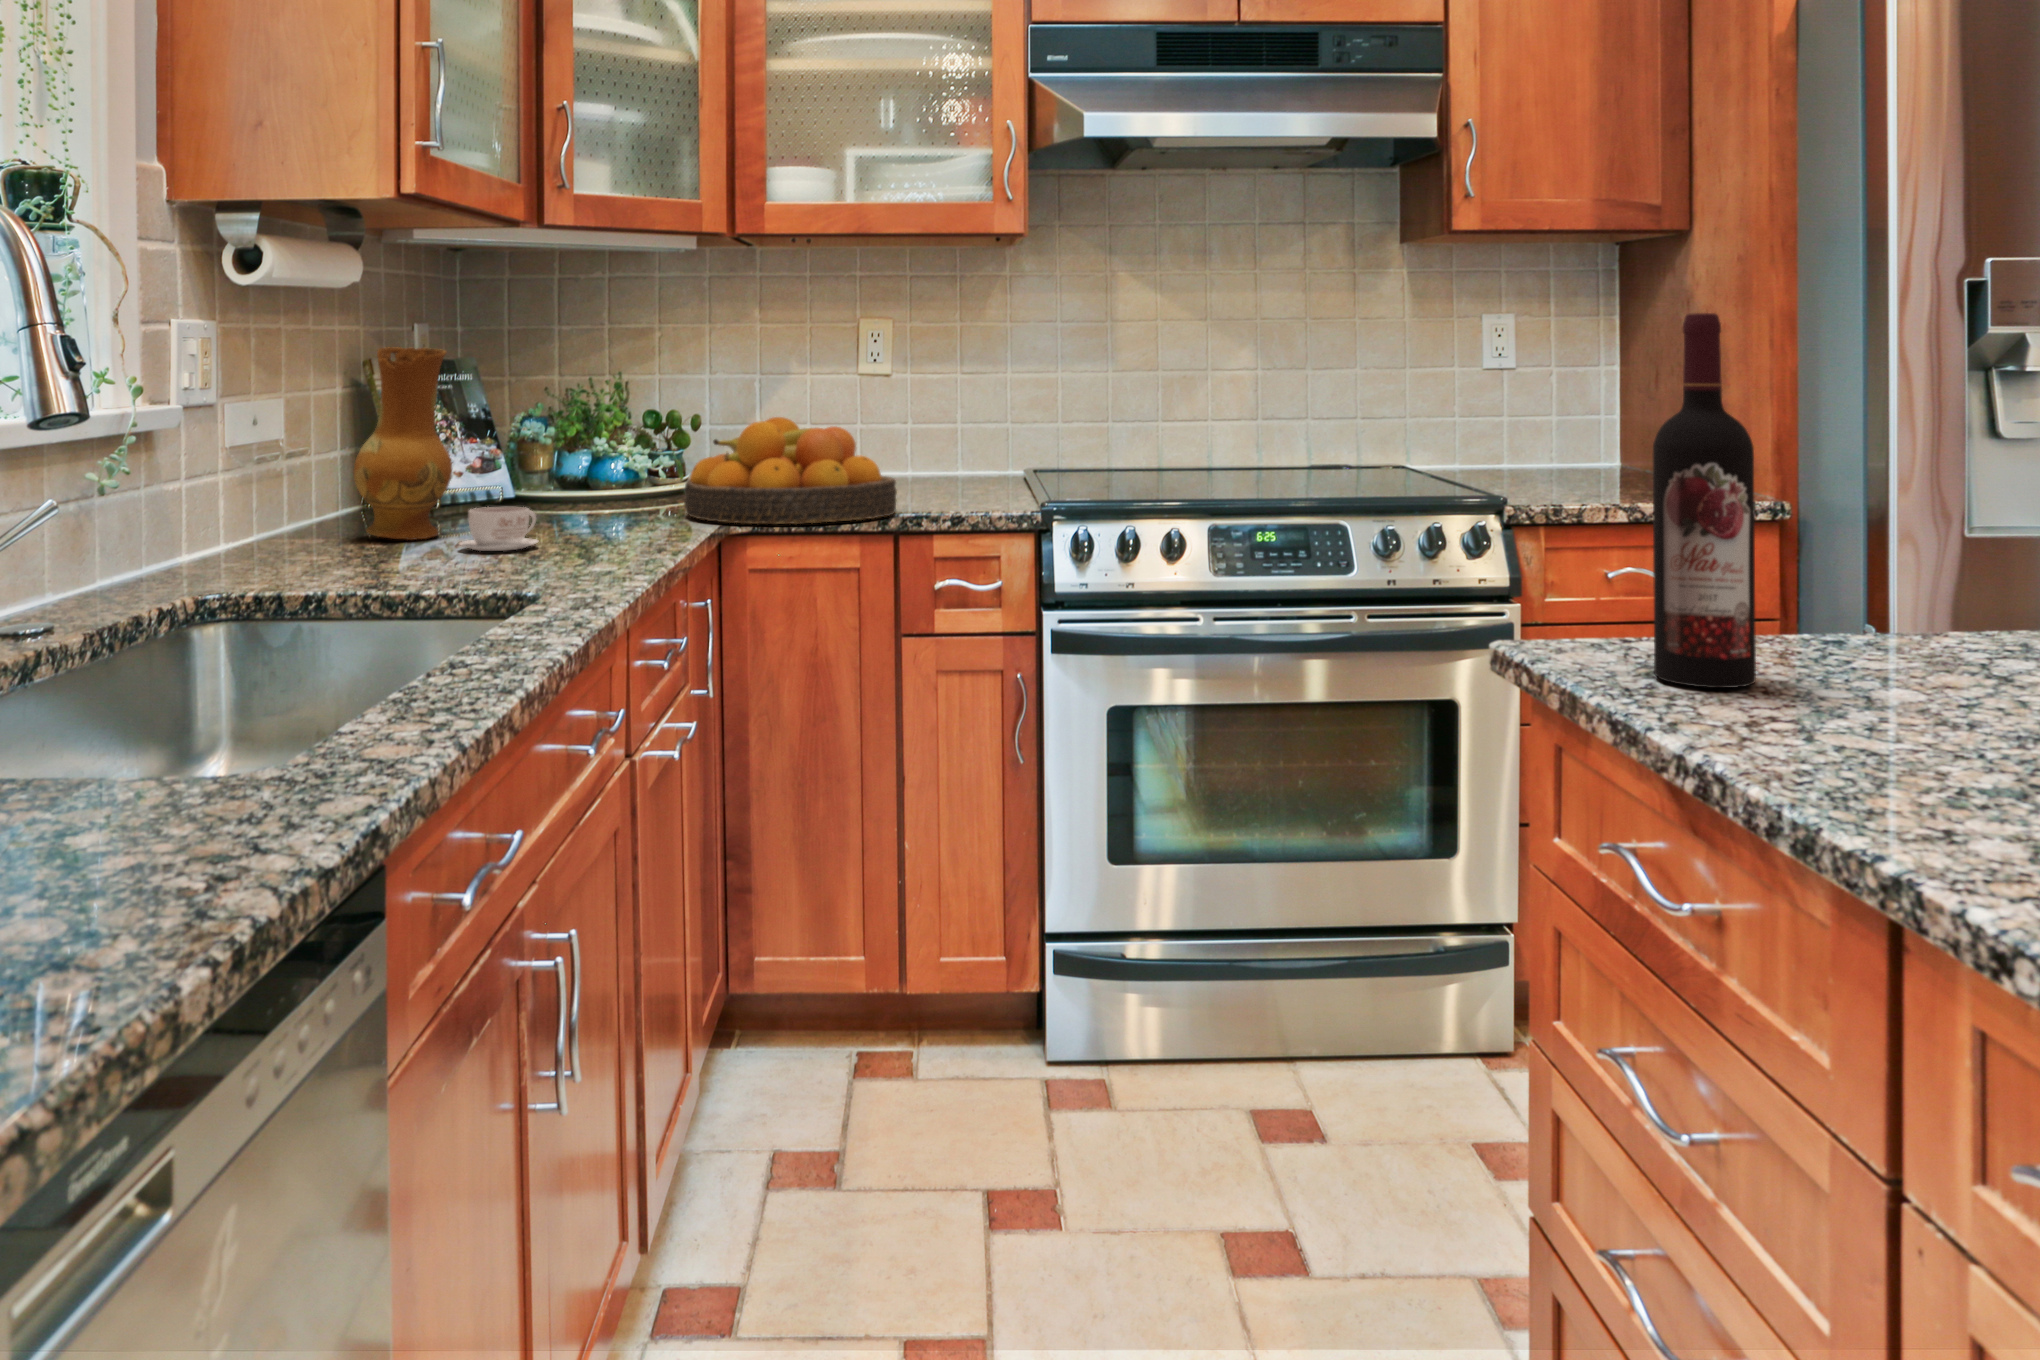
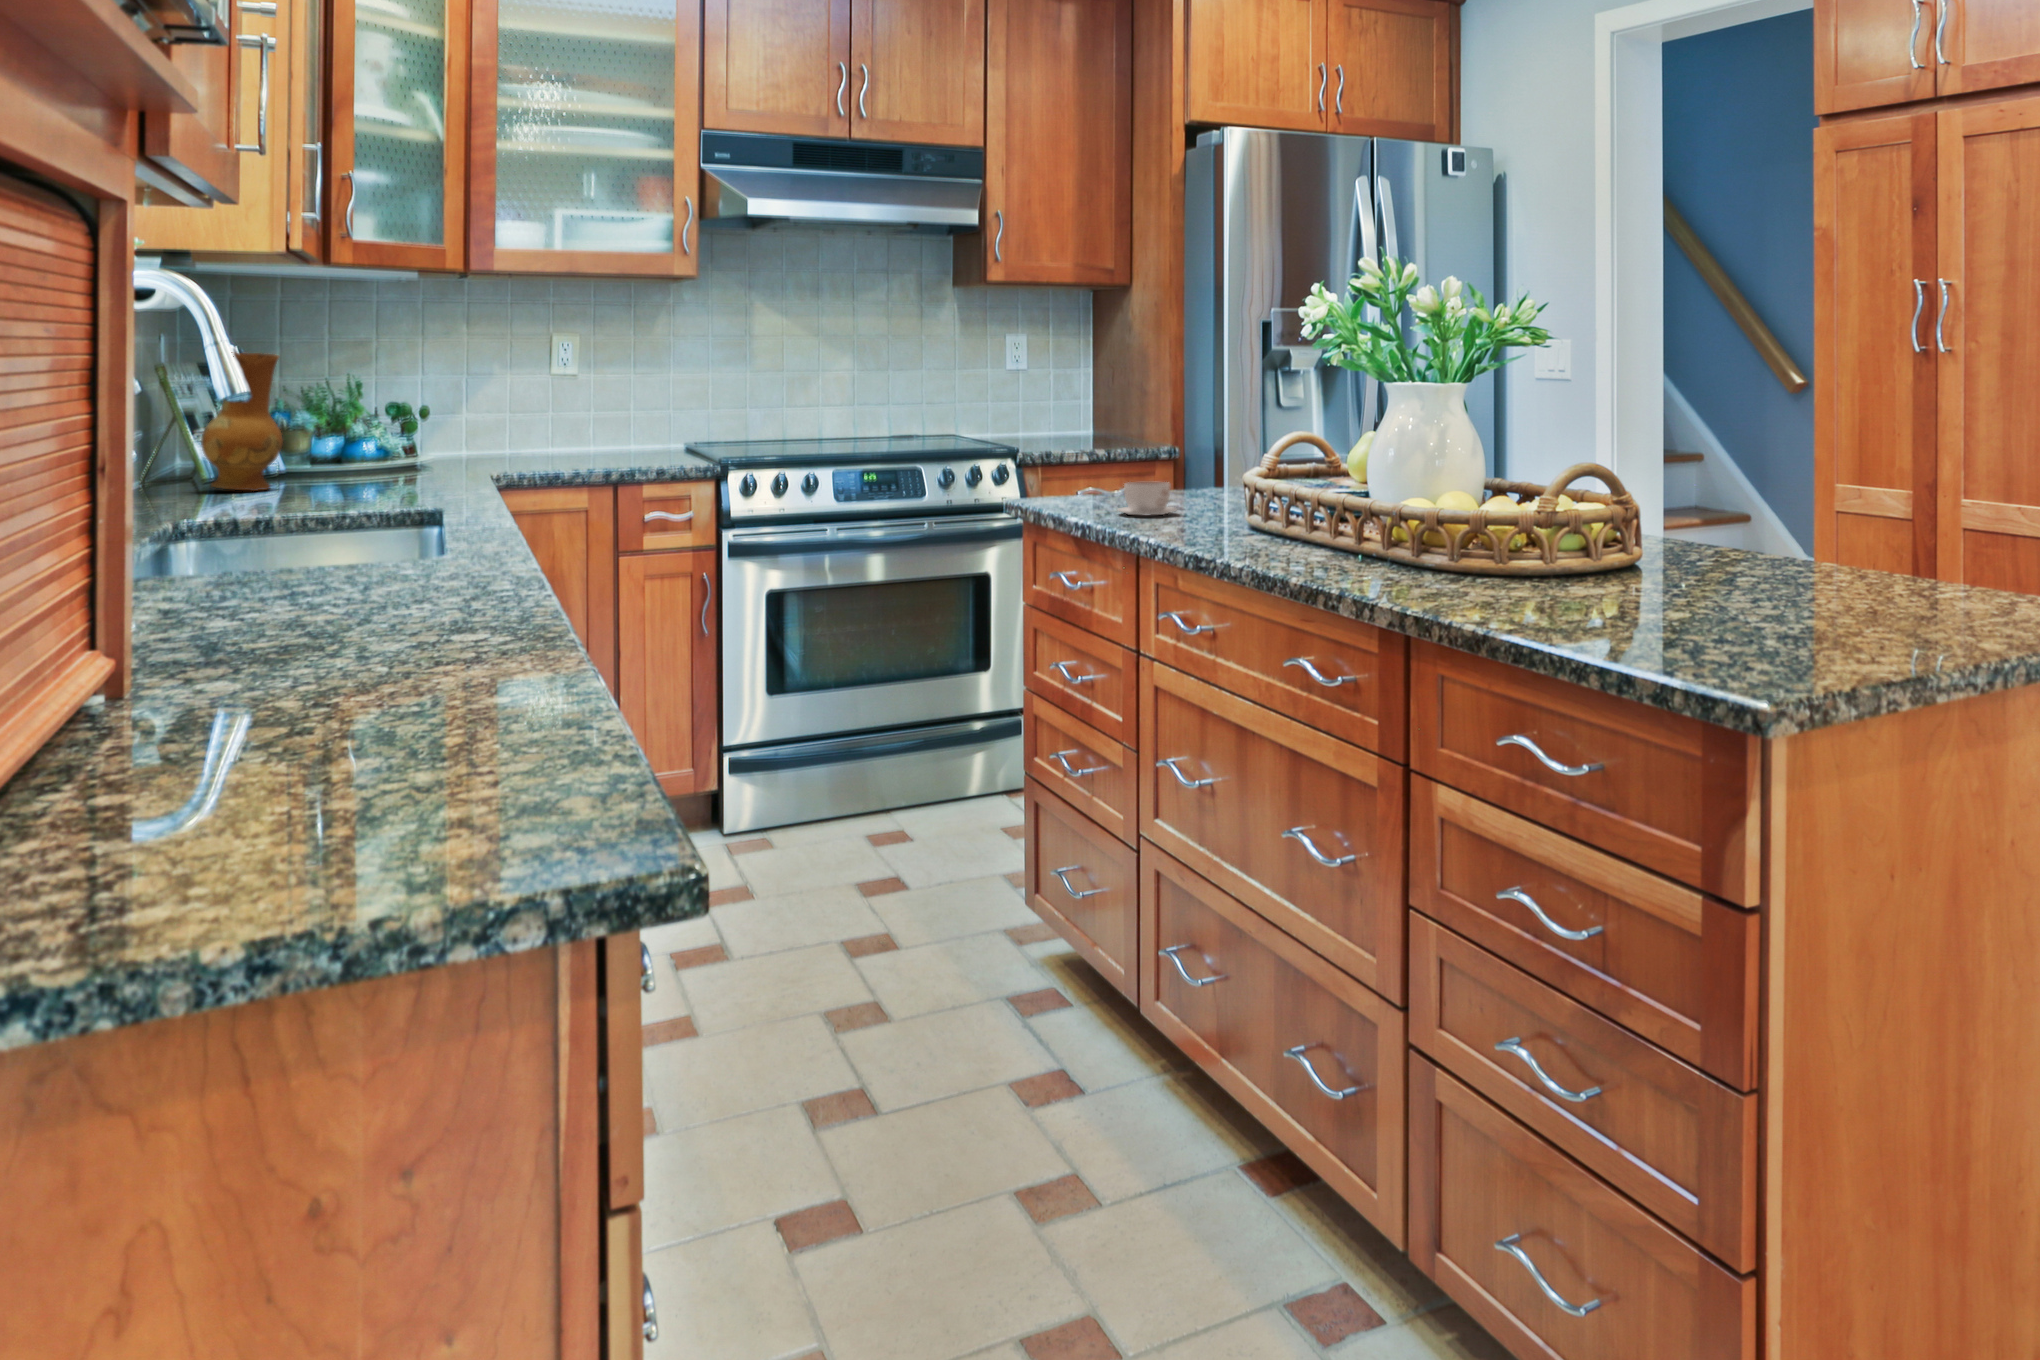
wine bottle: present [1652,313,1756,688] -> none [1076,342,1117,504]
fruit bowl: present [684,417,897,524] -> none [448,404,614,476]
coffee cup: present [459,507,538,551] -> present [1118,482,1176,516]

